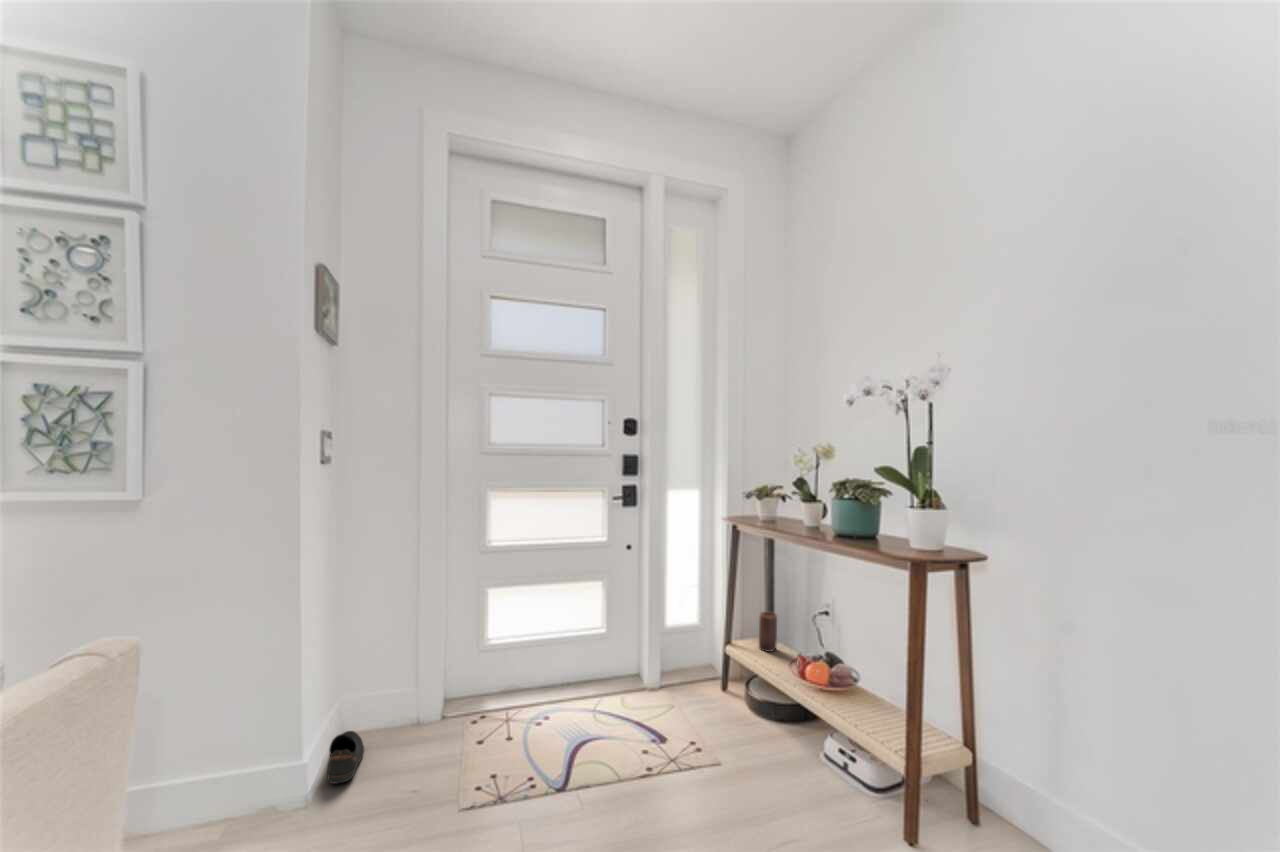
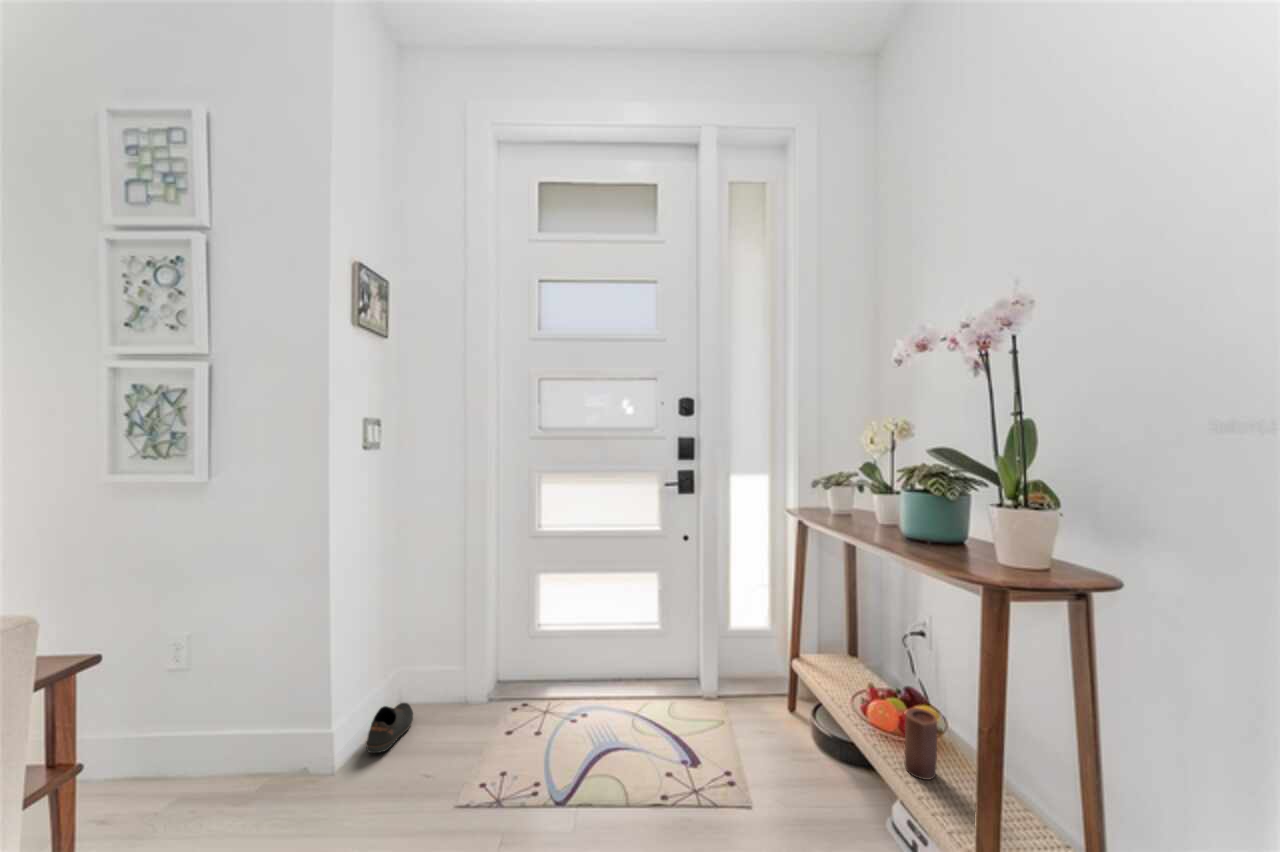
candle: present [759,612,777,652] -> present [905,708,937,780]

